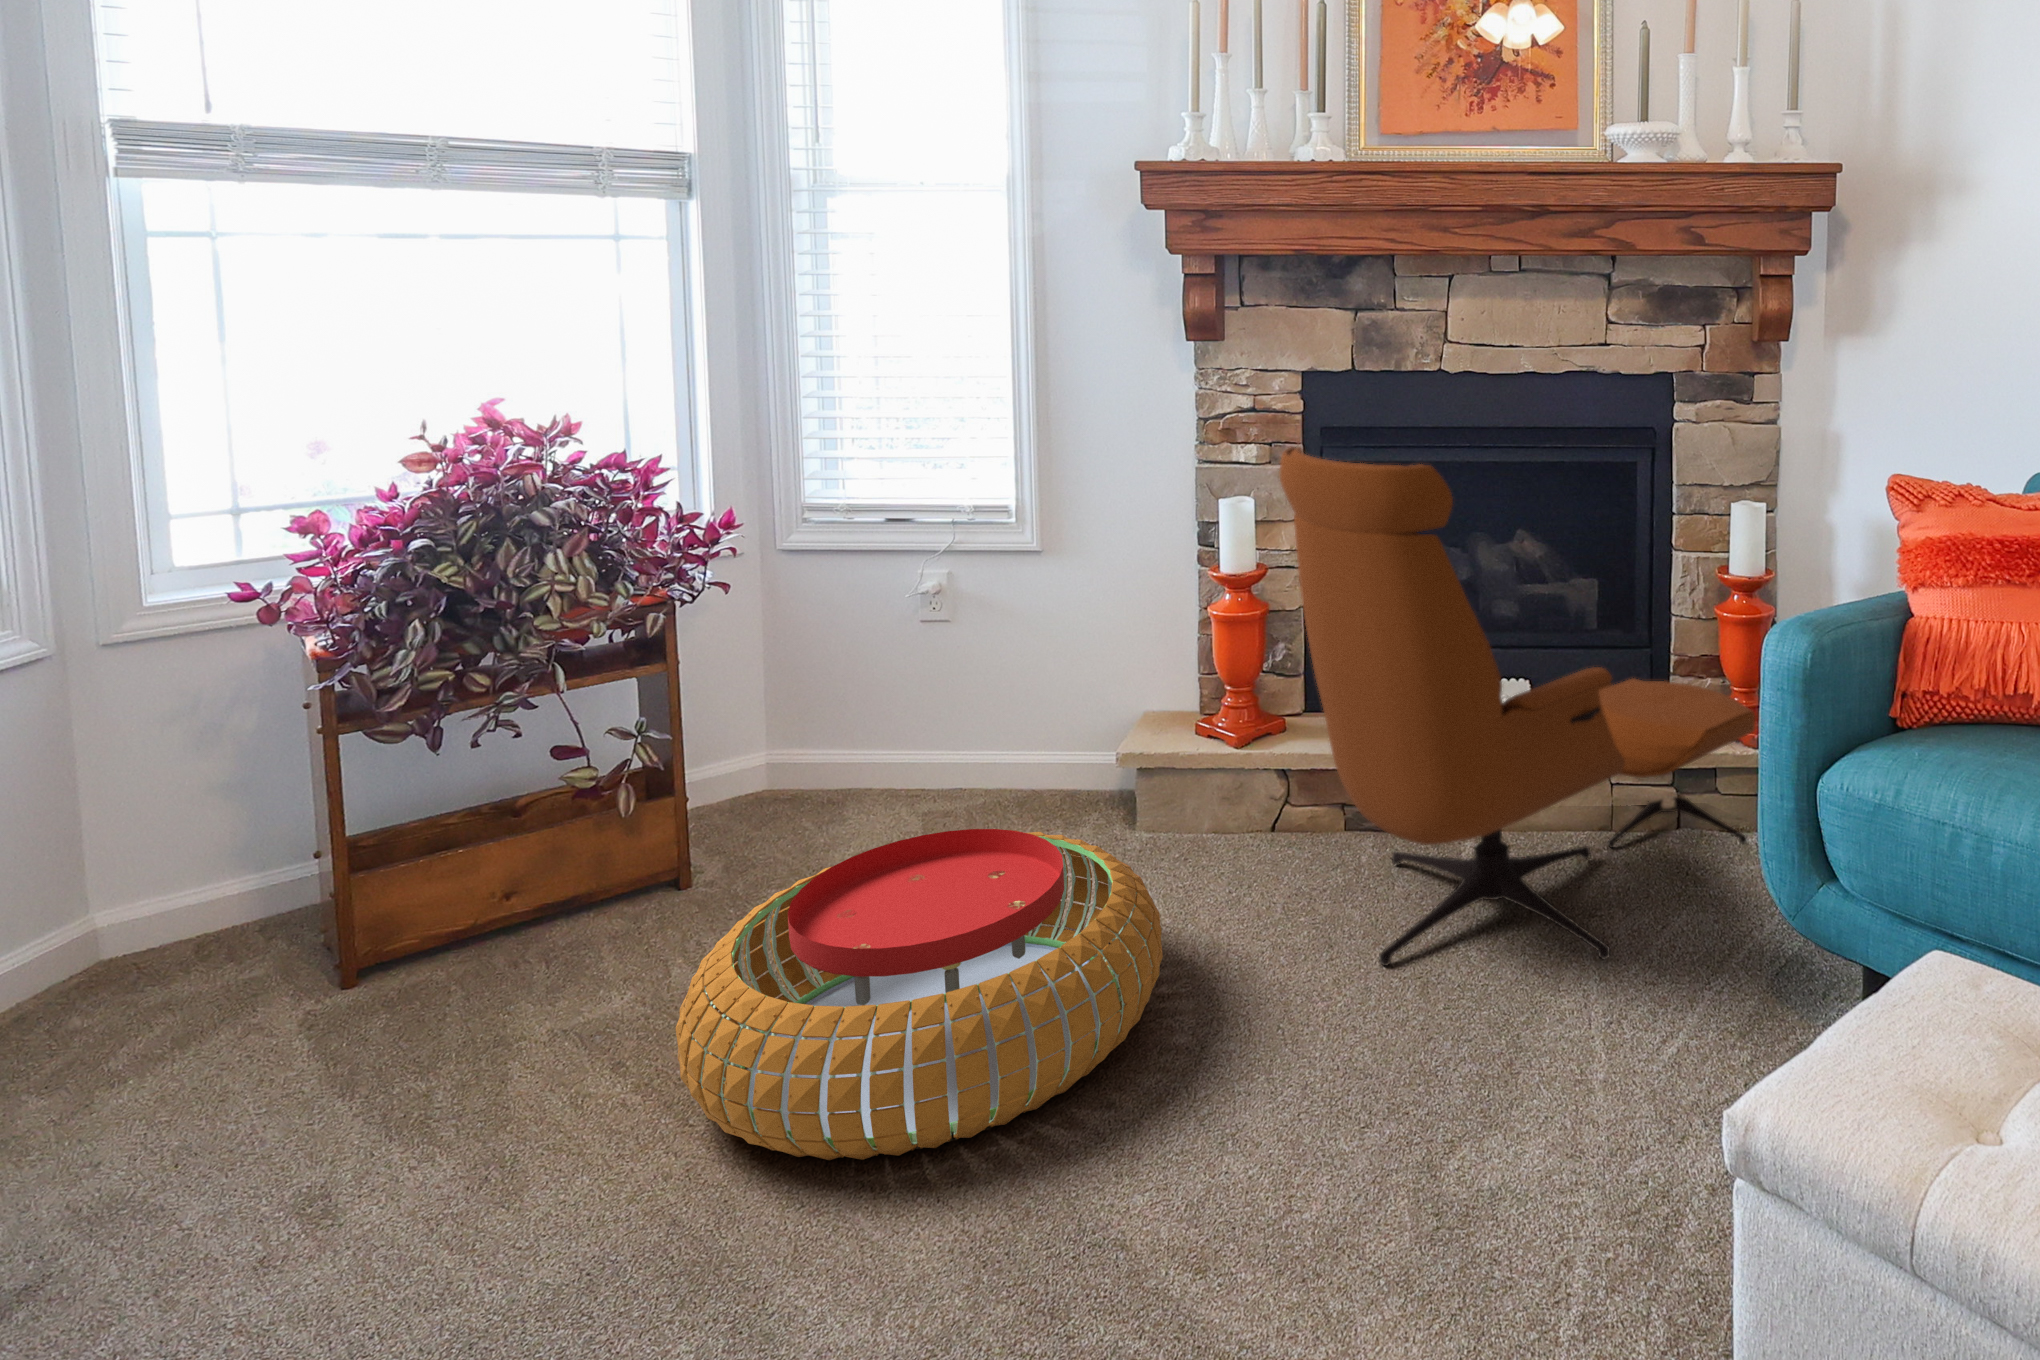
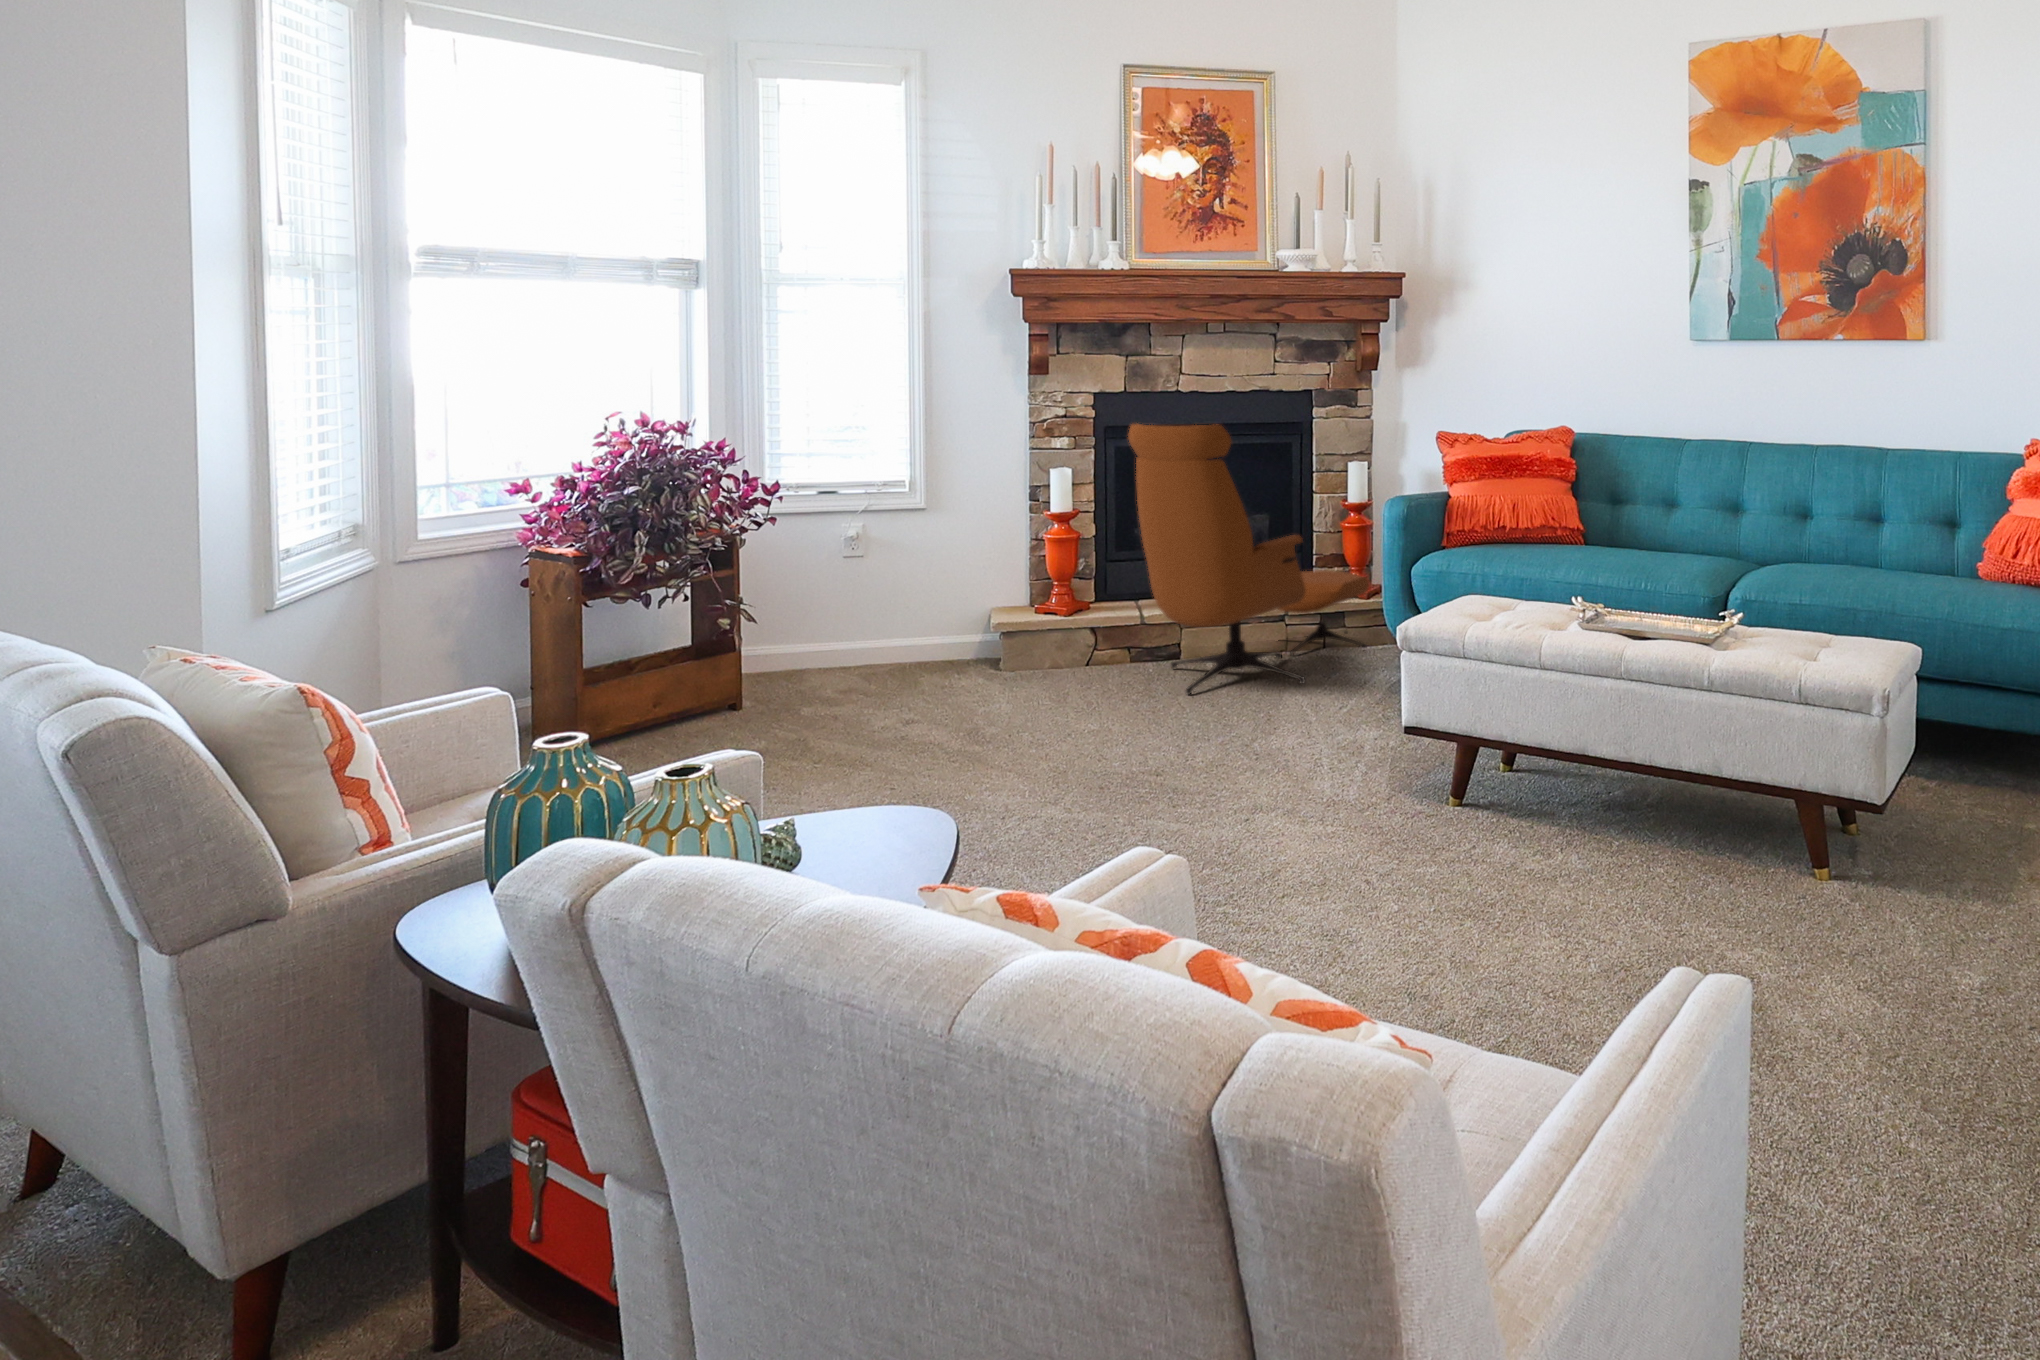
pouf: present [675,829,1163,1160] -> none [843,633,1085,757]

